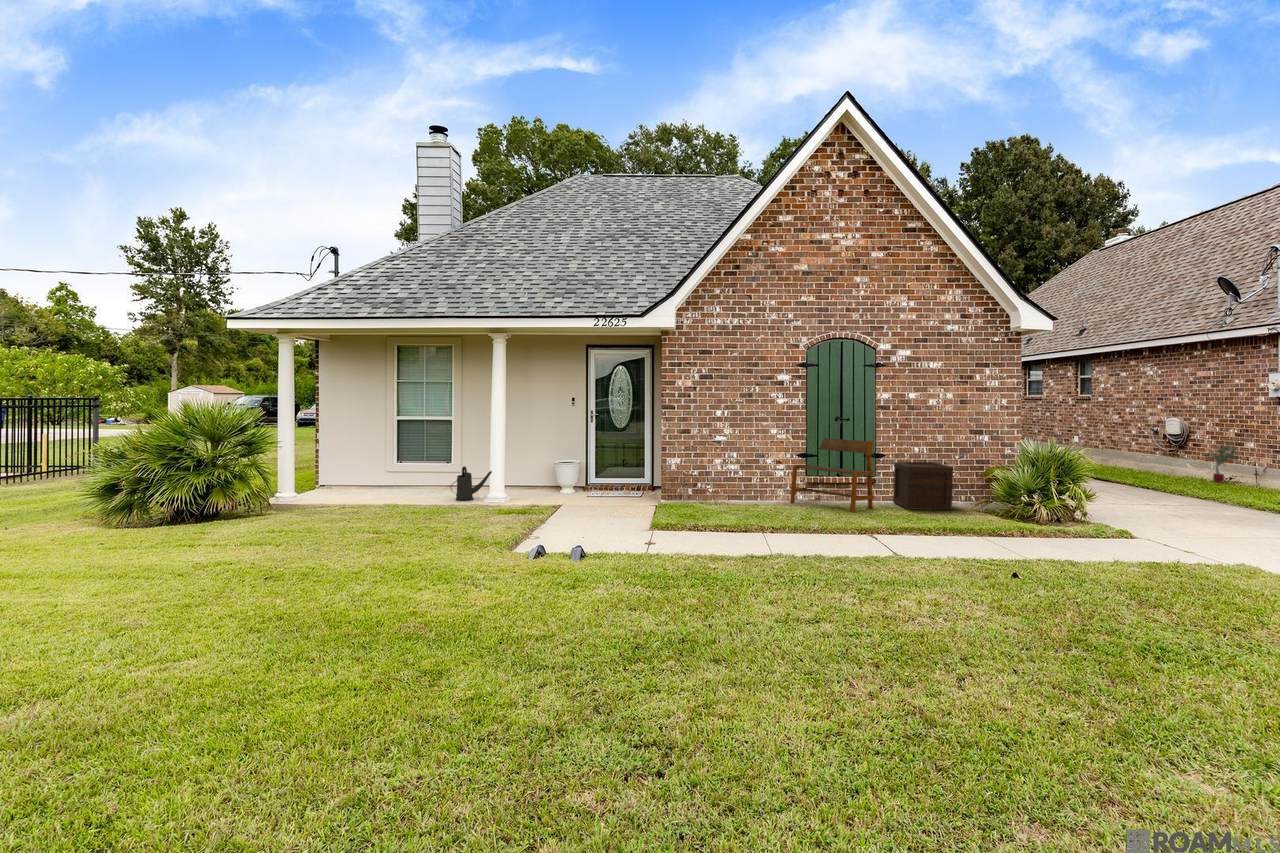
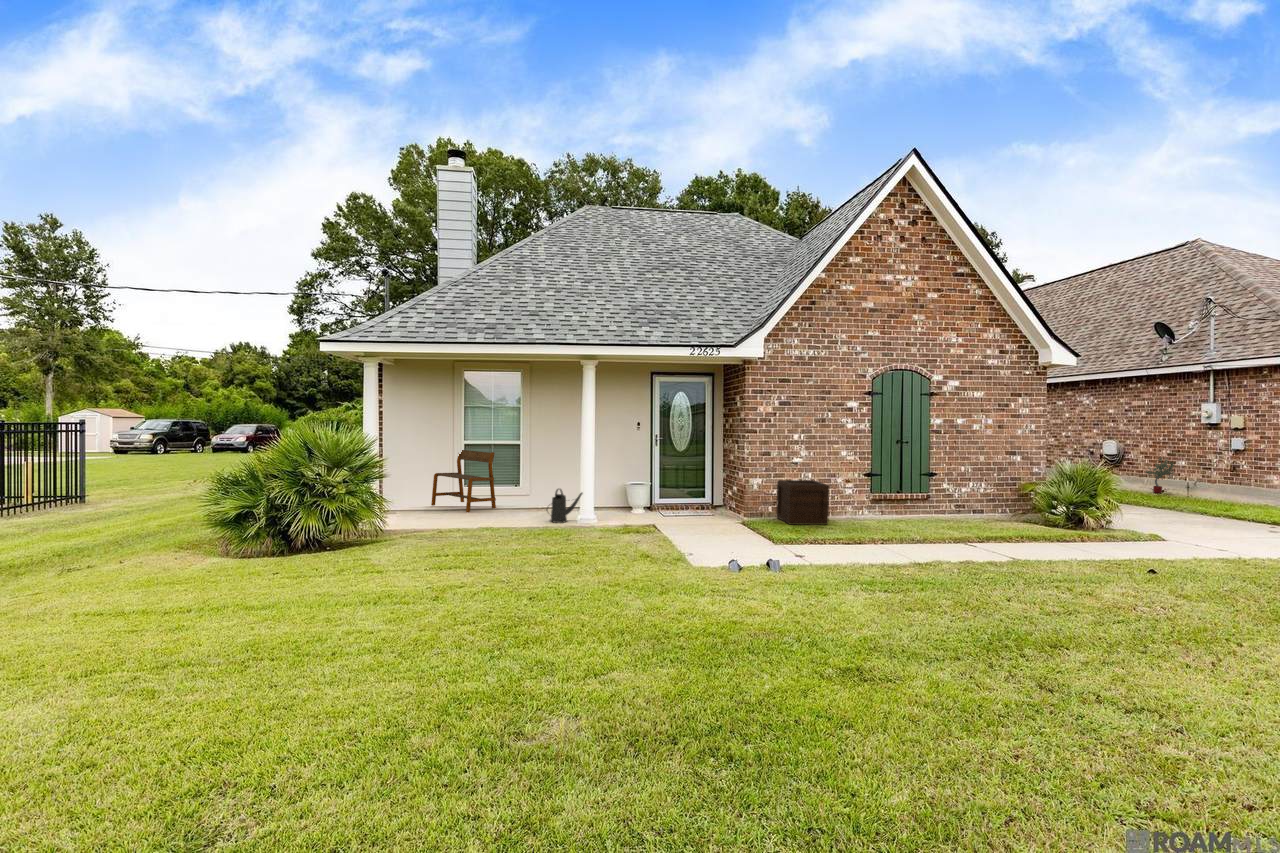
bench: present [790,438,874,512] -> present [431,450,496,512]
wooden crate: present [893,462,954,510] -> present [776,480,829,525]

